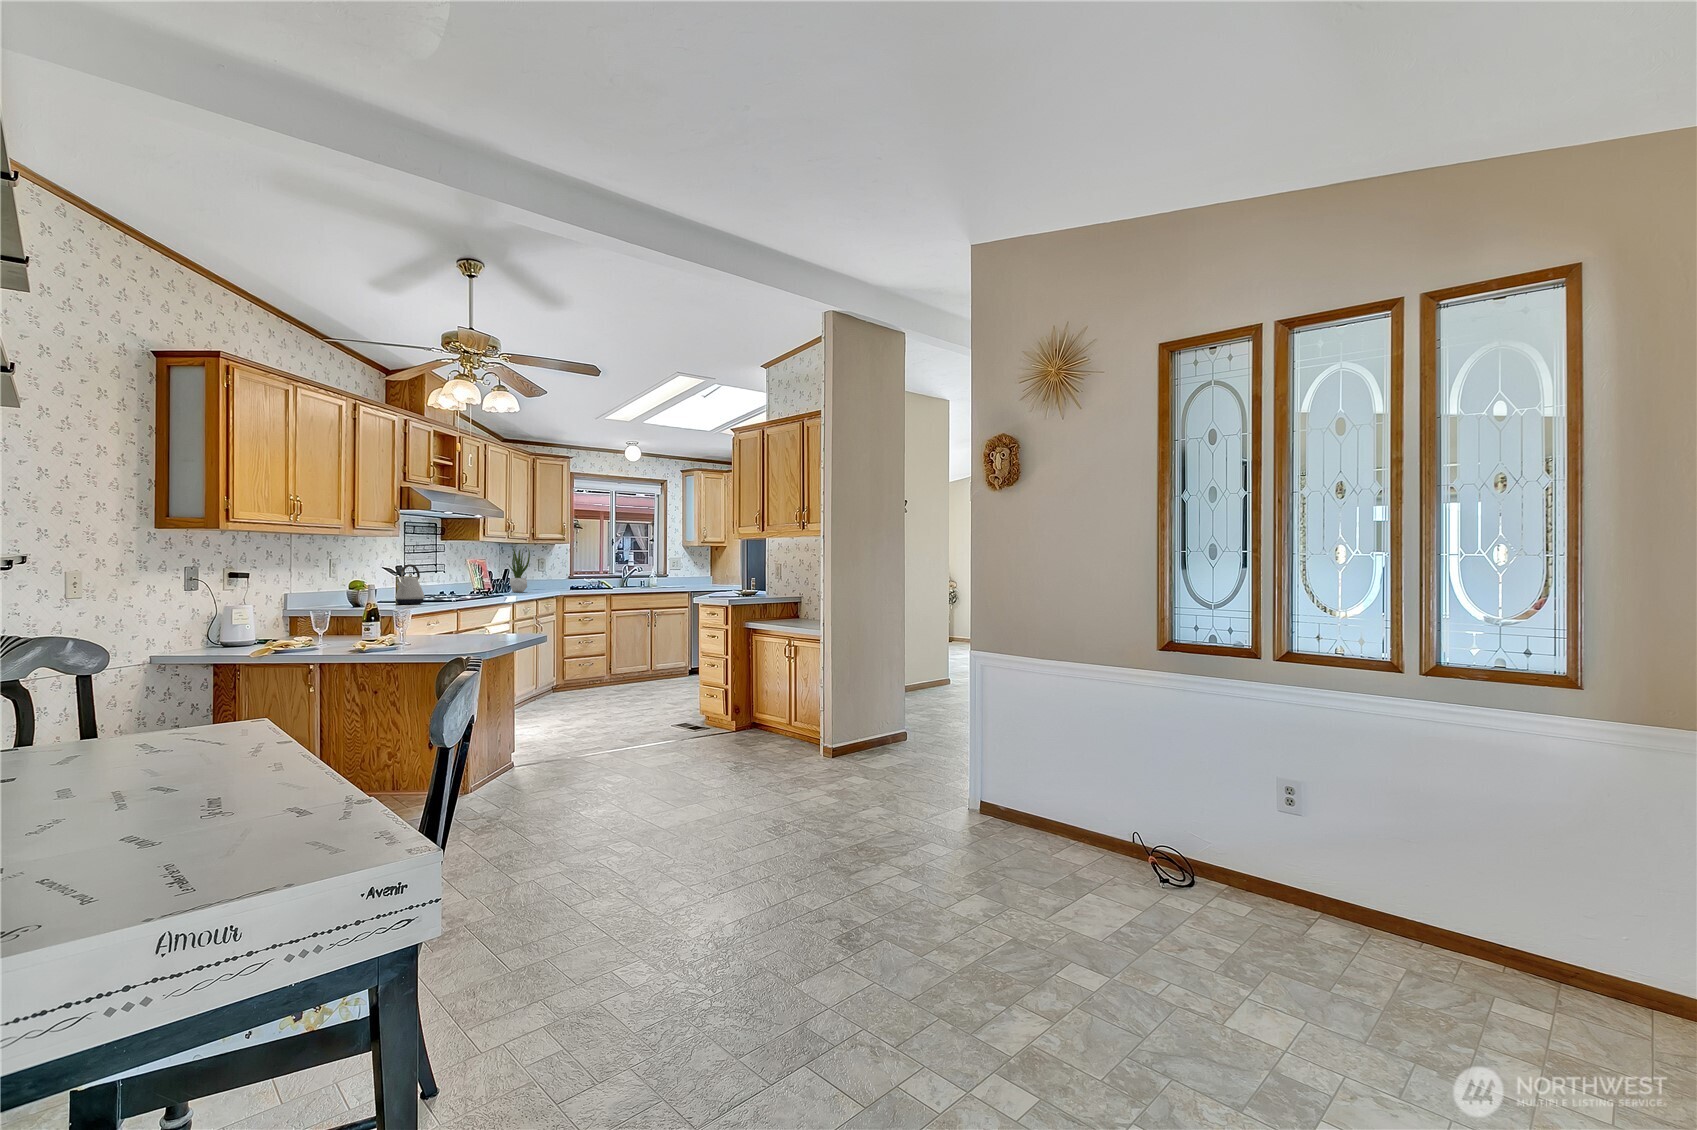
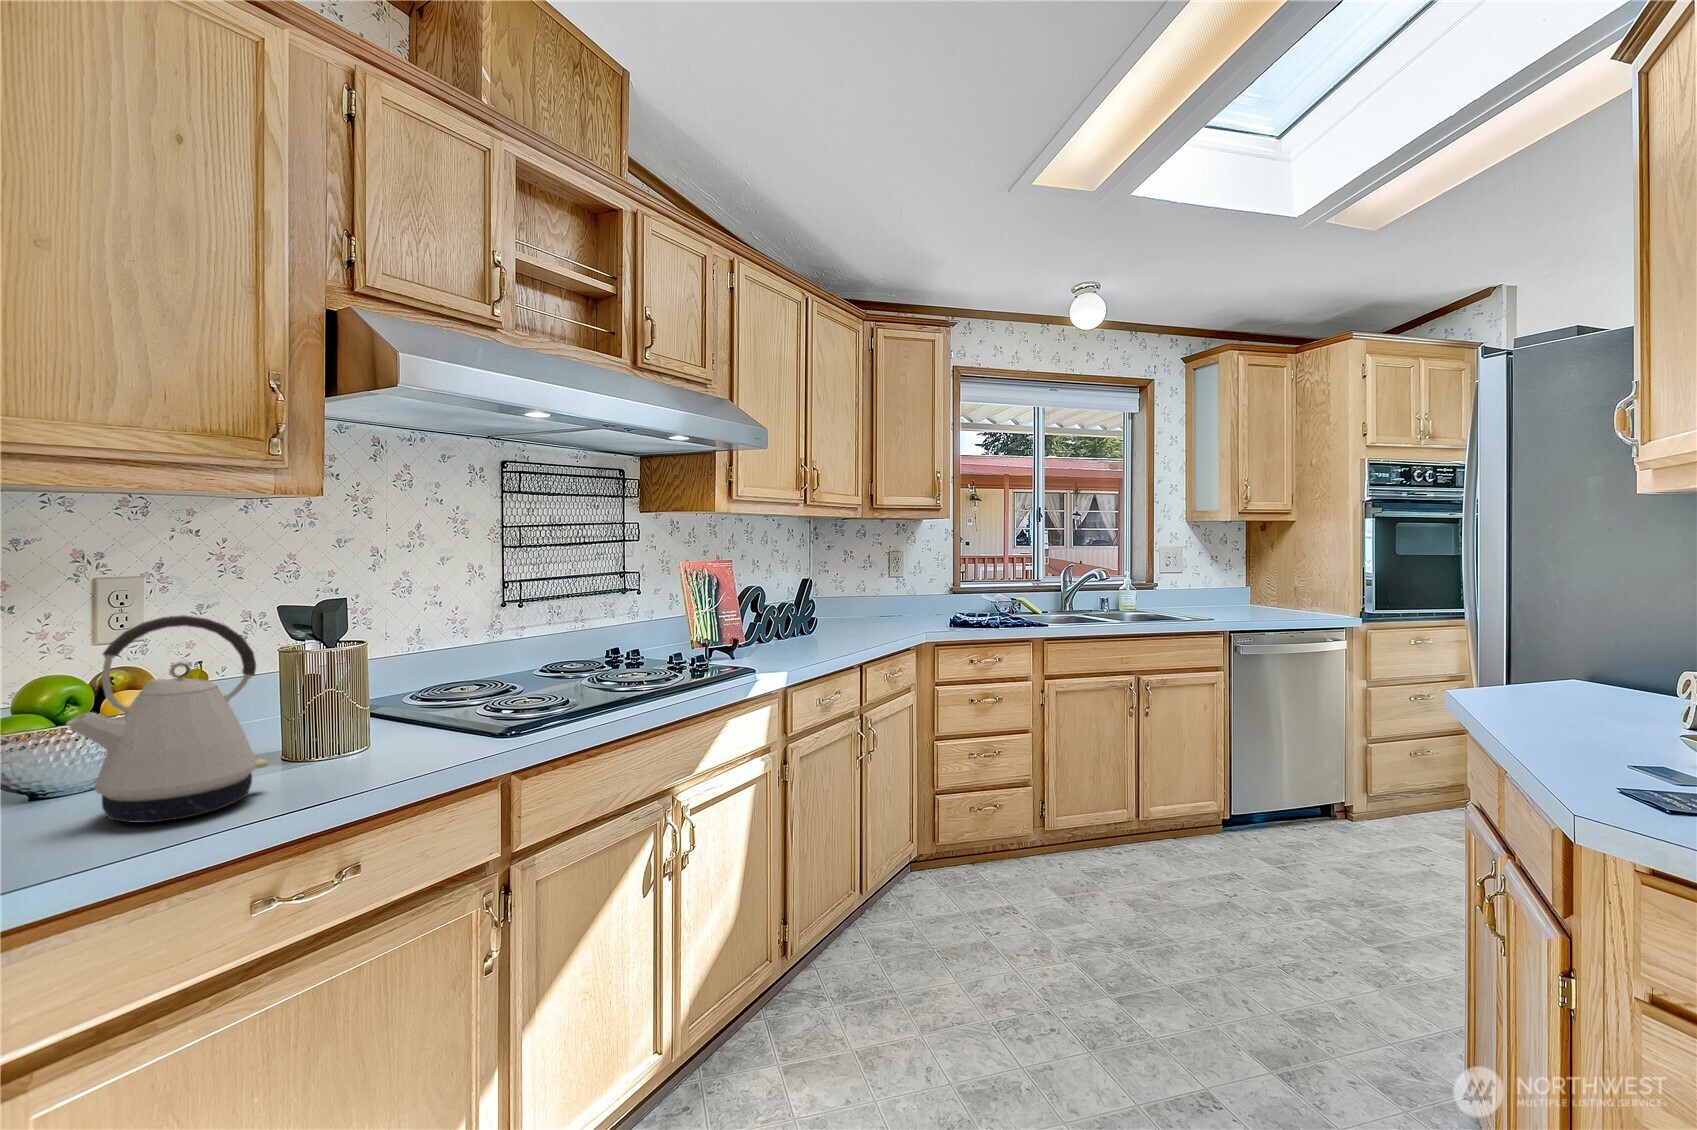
potted plant: present [509,548,530,592] -> none [799,528,850,642]

